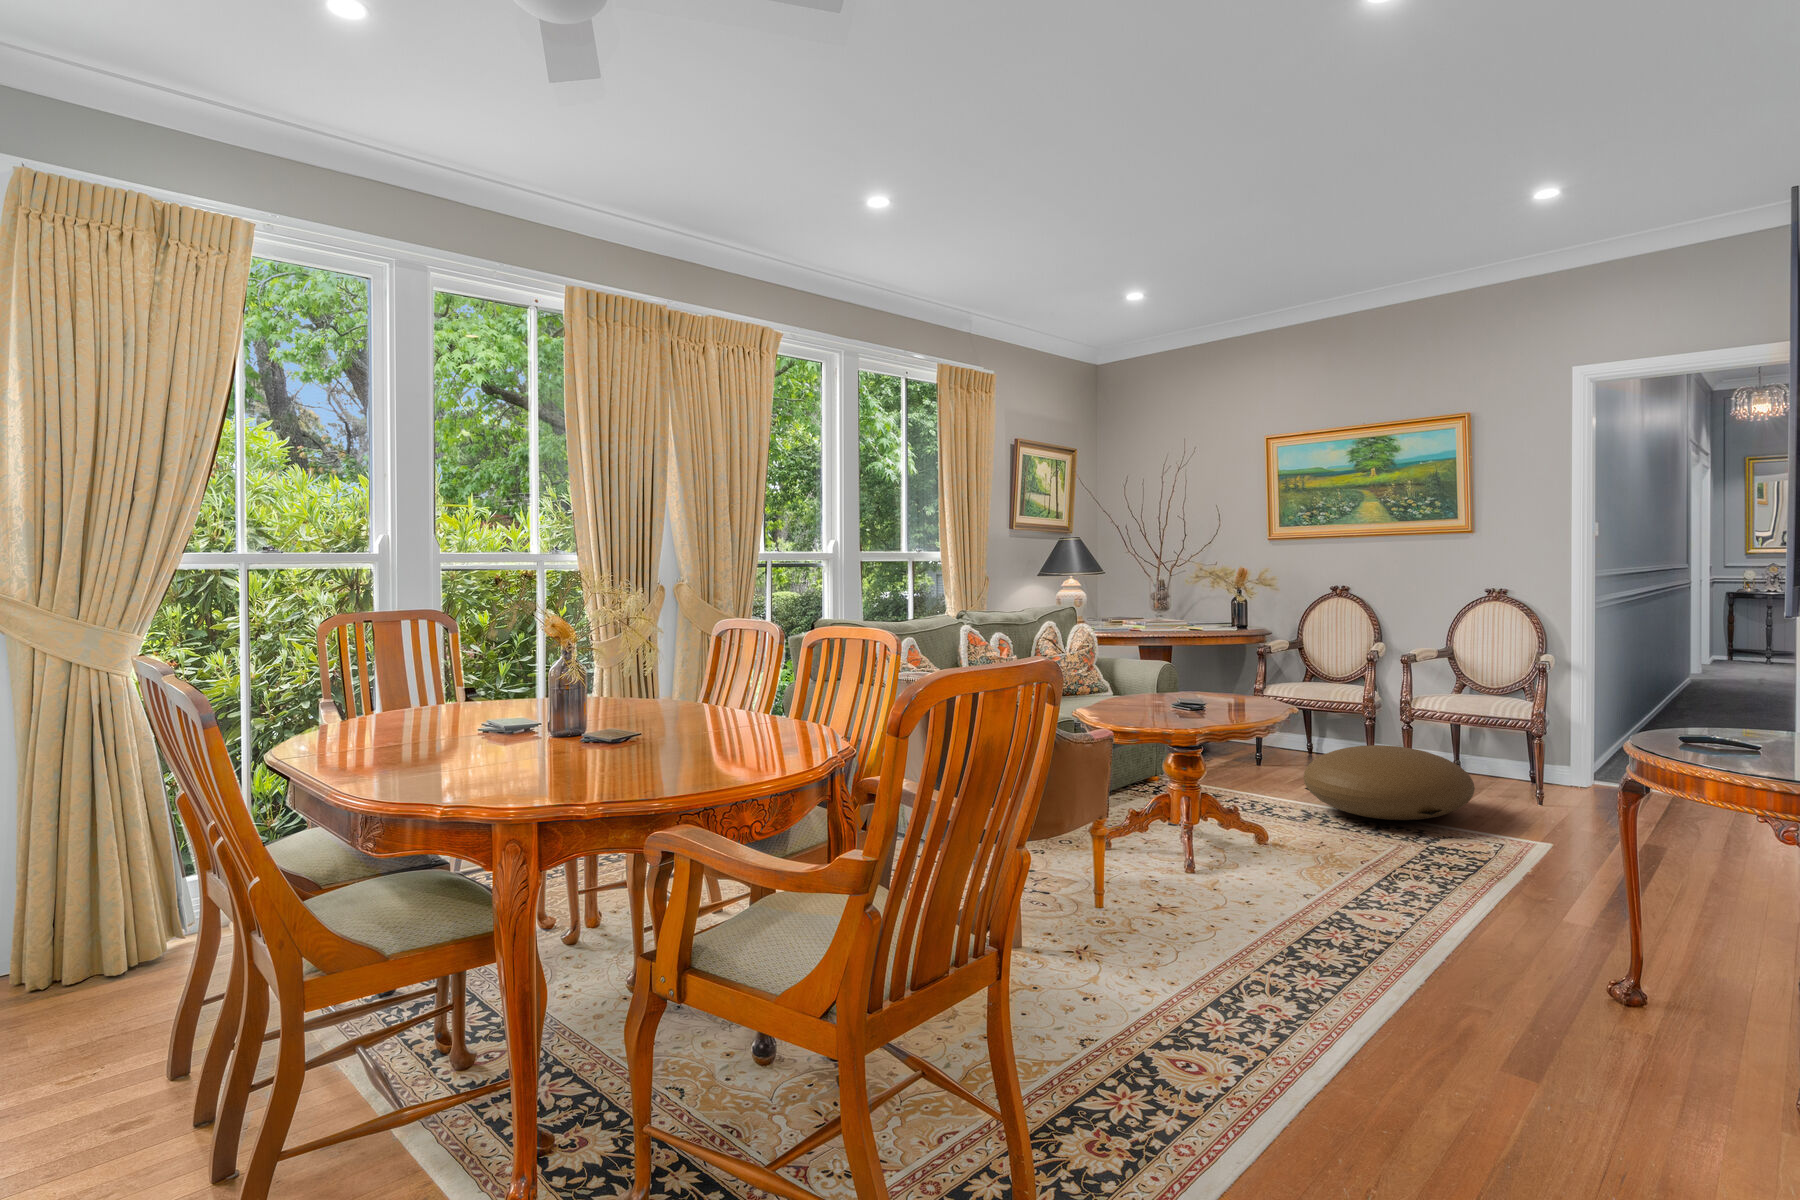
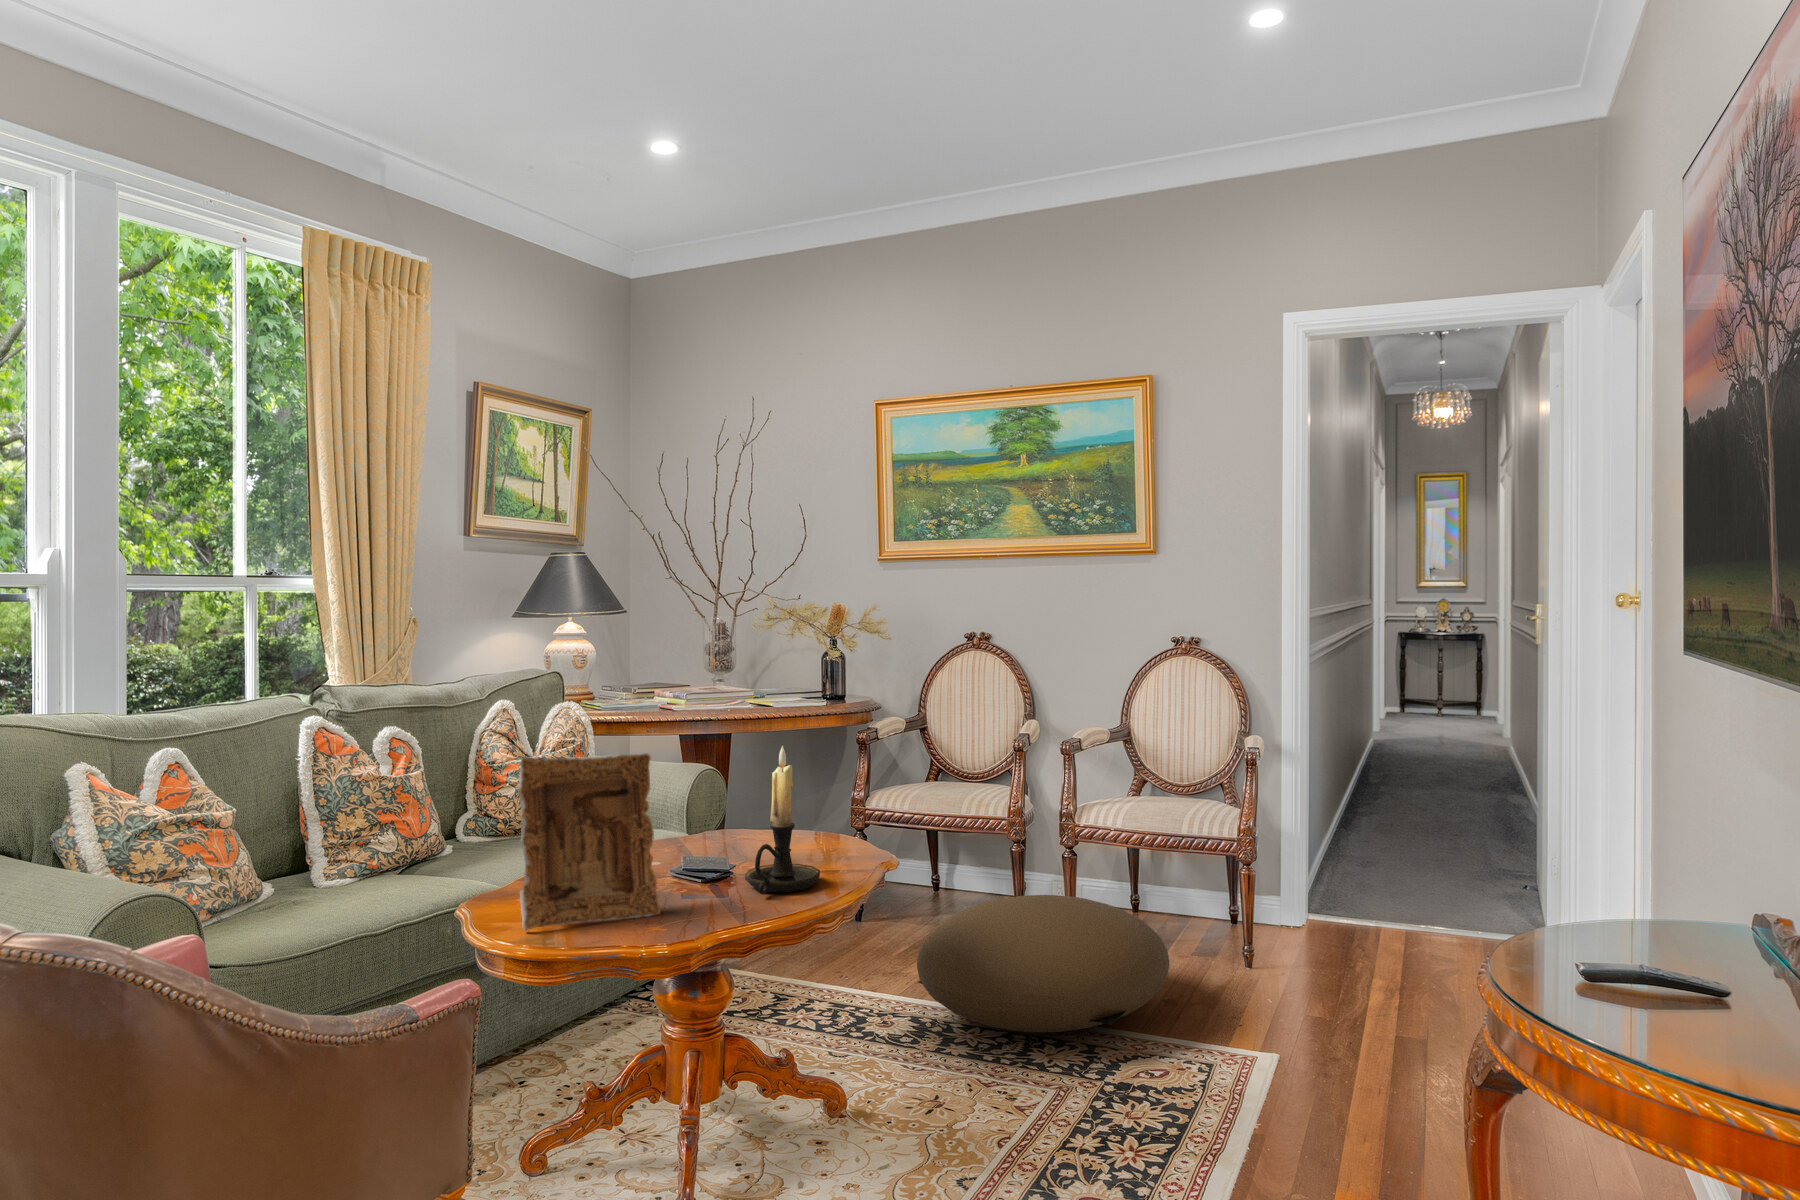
candle holder: none [1217,643,1257,717] -> present [745,746,820,895]
picture frame: none [1110,644,1179,723] -> present [519,753,660,930]

